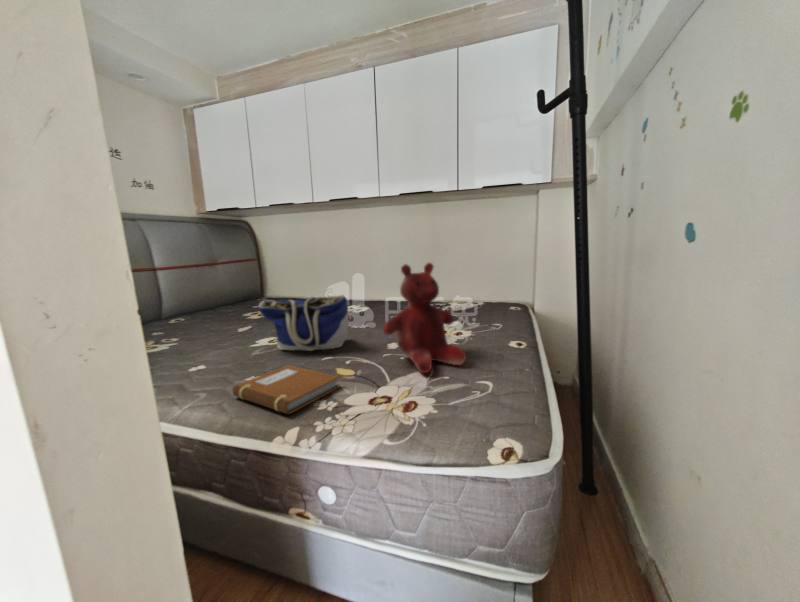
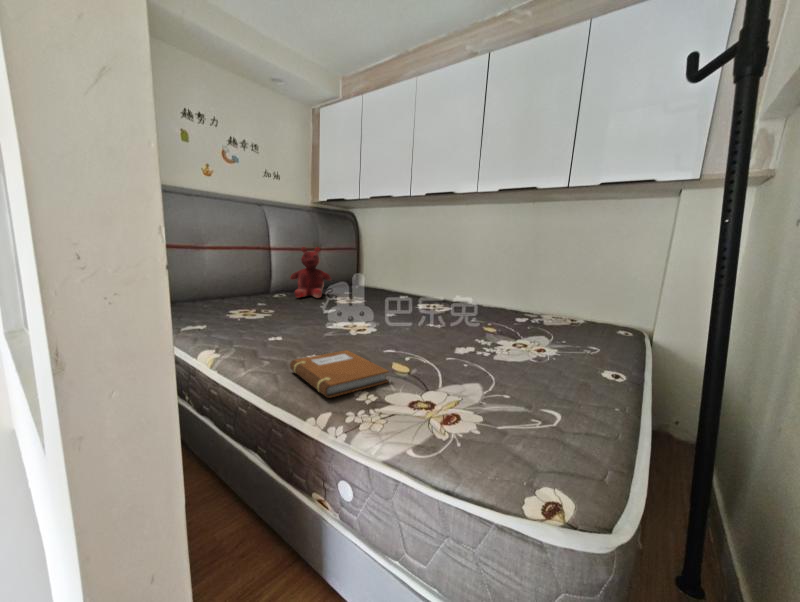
teddy bear: present [383,263,466,373] -> present [290,247,331,298]
tote bag: present [259,295,348,351] -> none [334,285,417,343]

